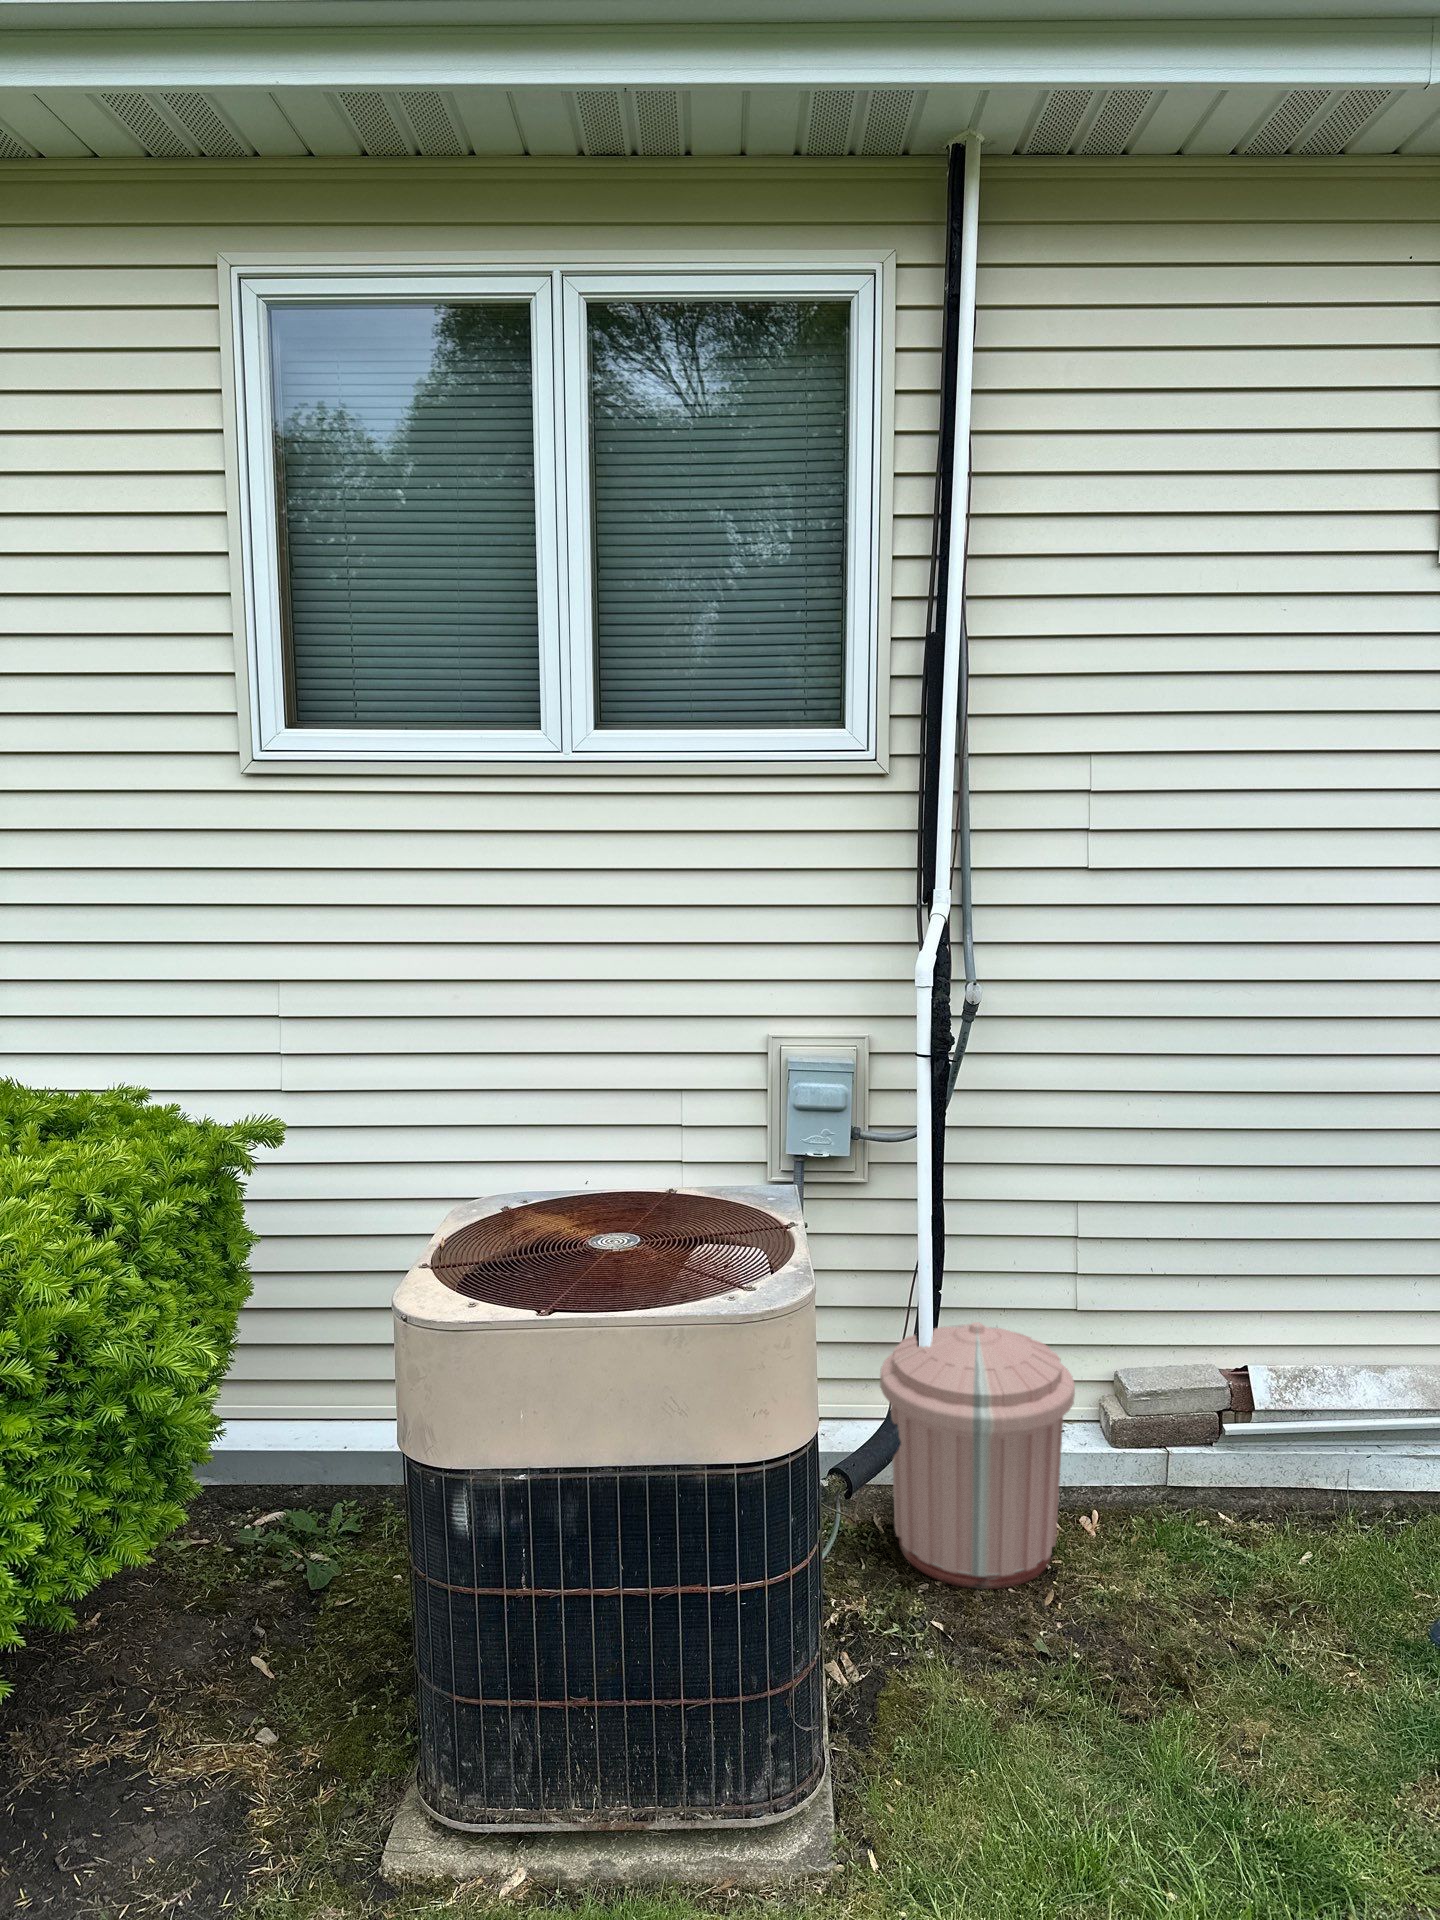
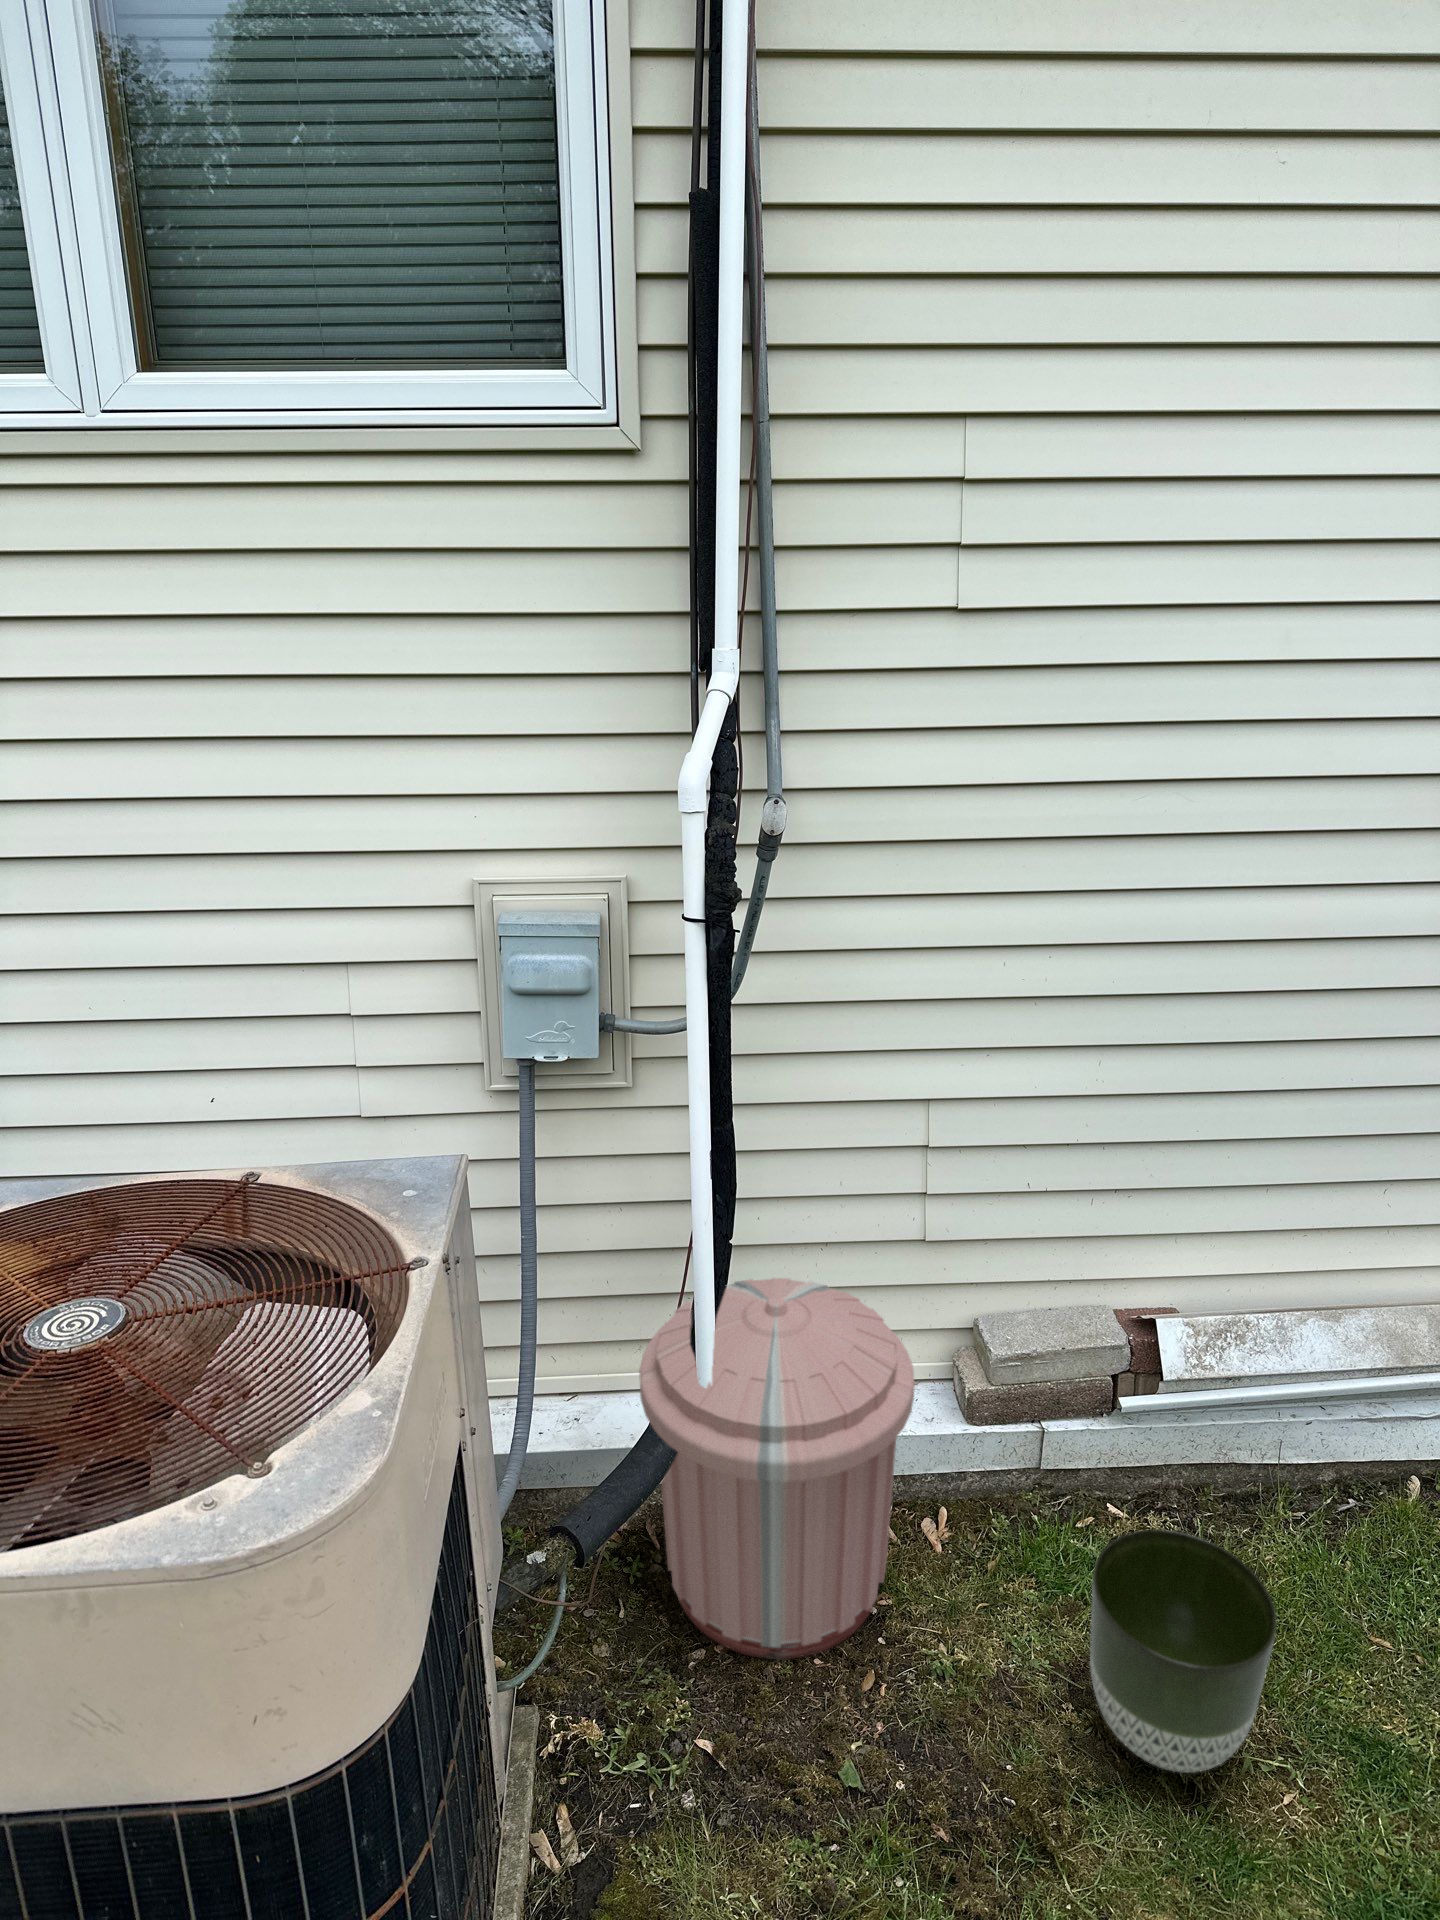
planter: none [1206,1481,1332,1643] -> present [1090,1529,1277,1773]

